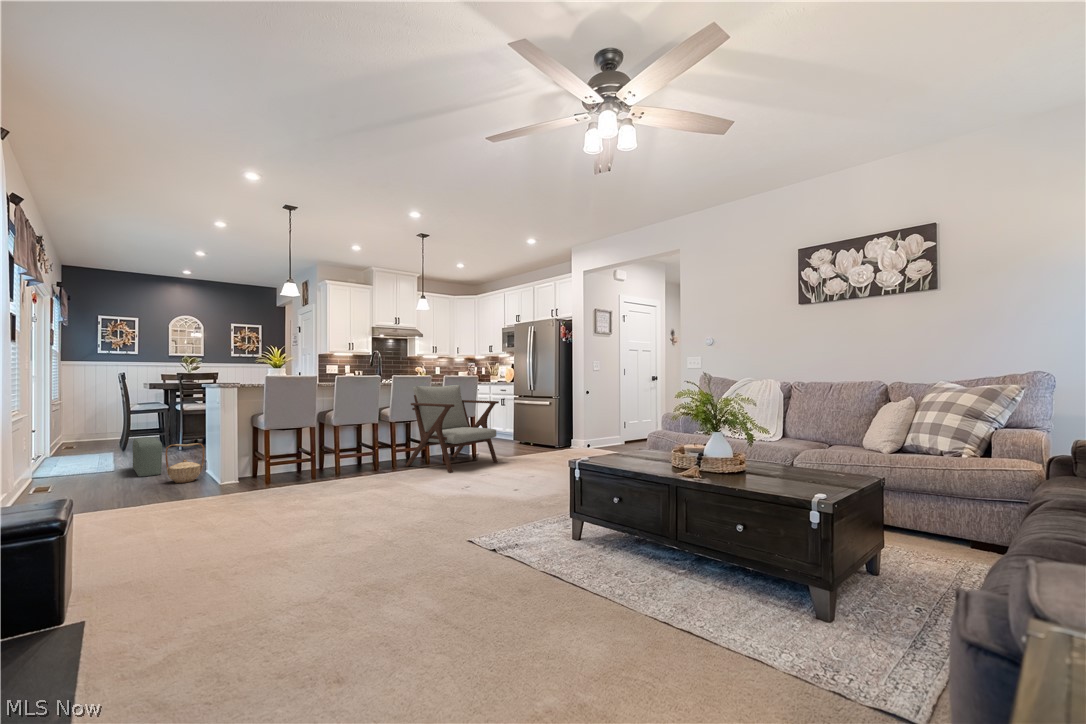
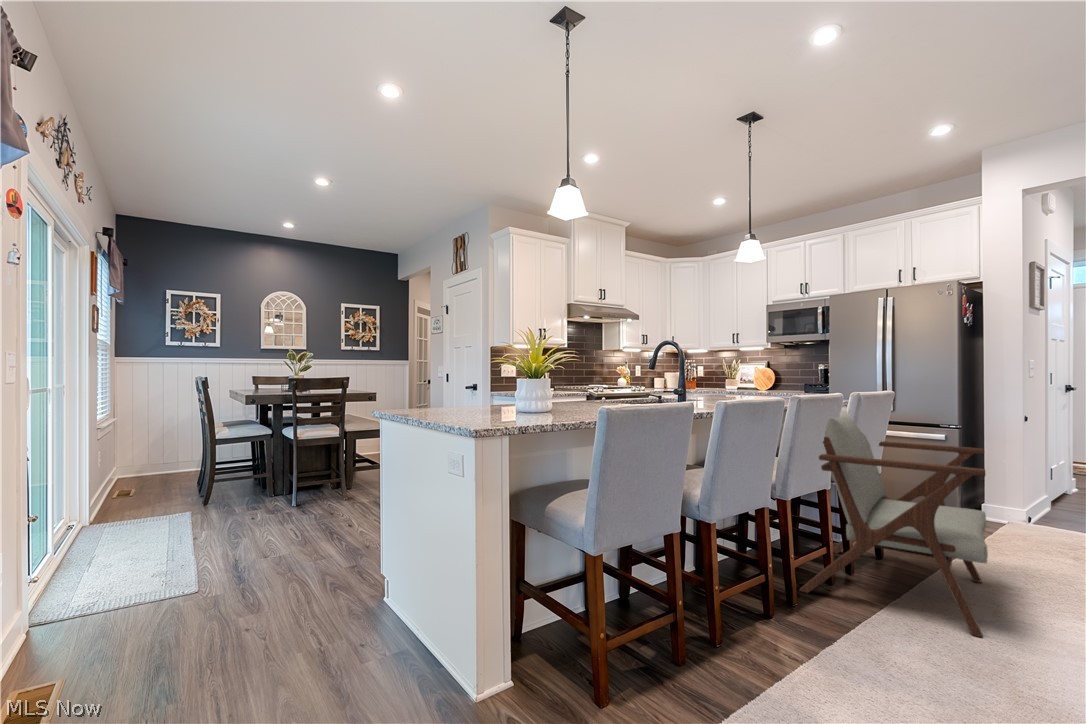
pouf: present [133,437,162,477] -> none [237,511,302,620]
basket: present [165,443,204,483] -> none [330,558,408,664]

